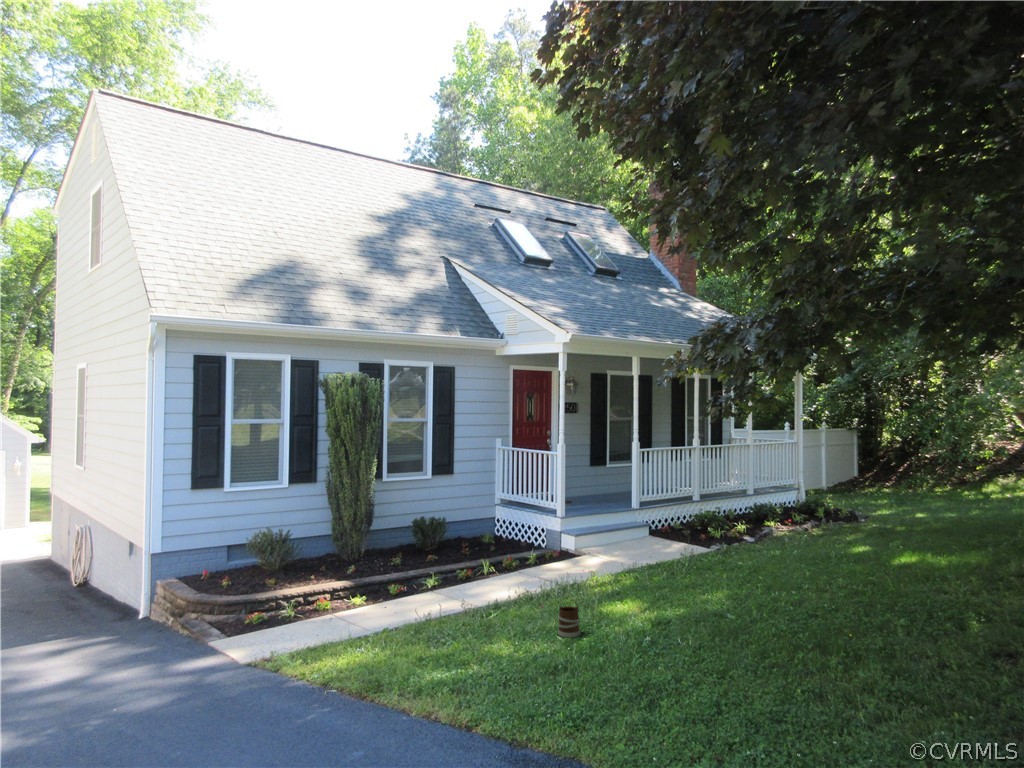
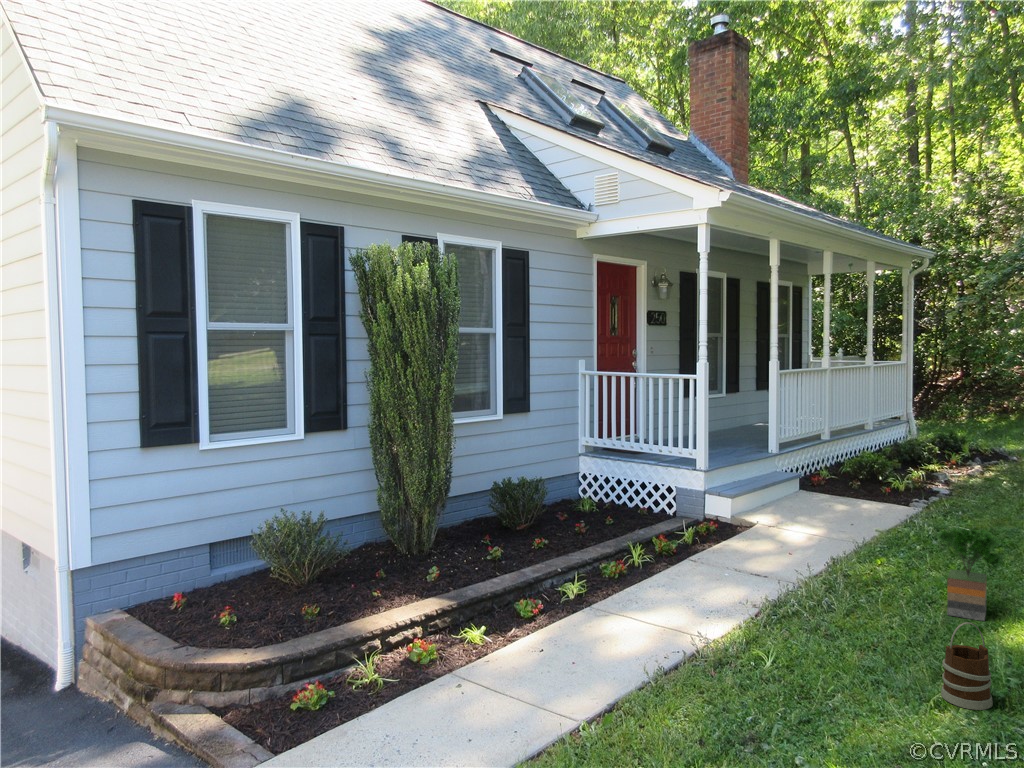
potted tree: none [620,551,653,606] -> present [938,528,1004,621]

